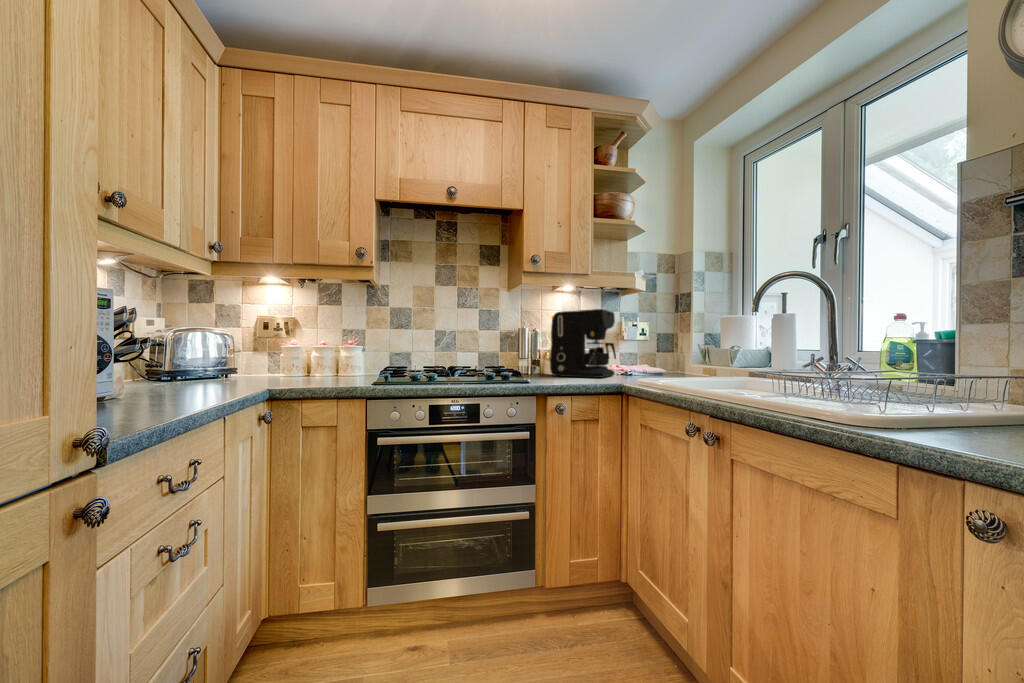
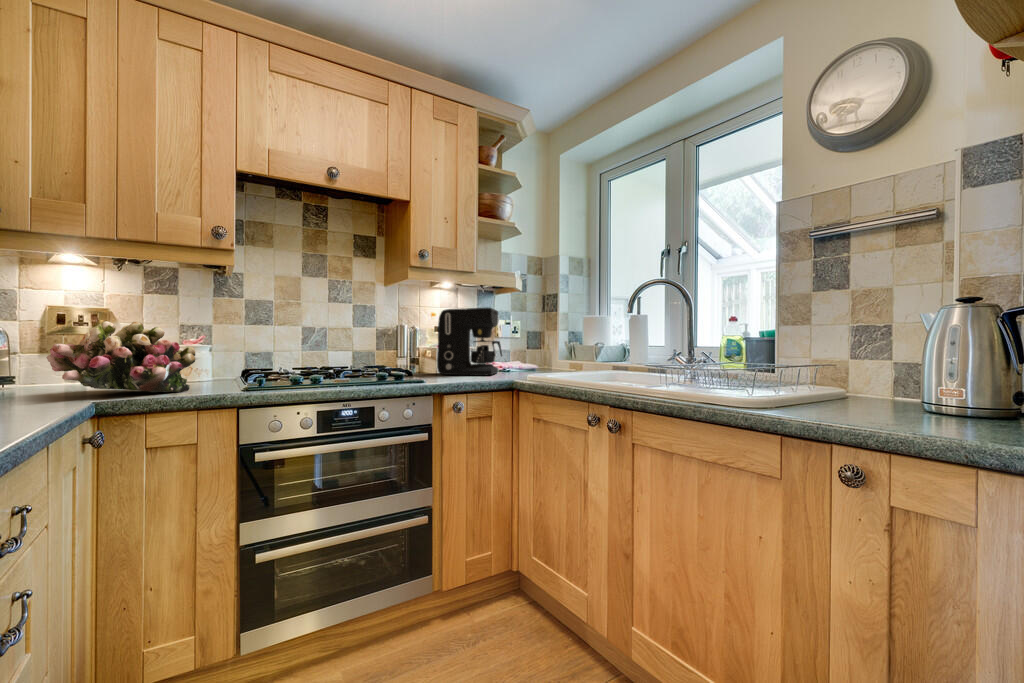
flower arrangement: none [242,327,343,384] -> present [46,321,195,392]

